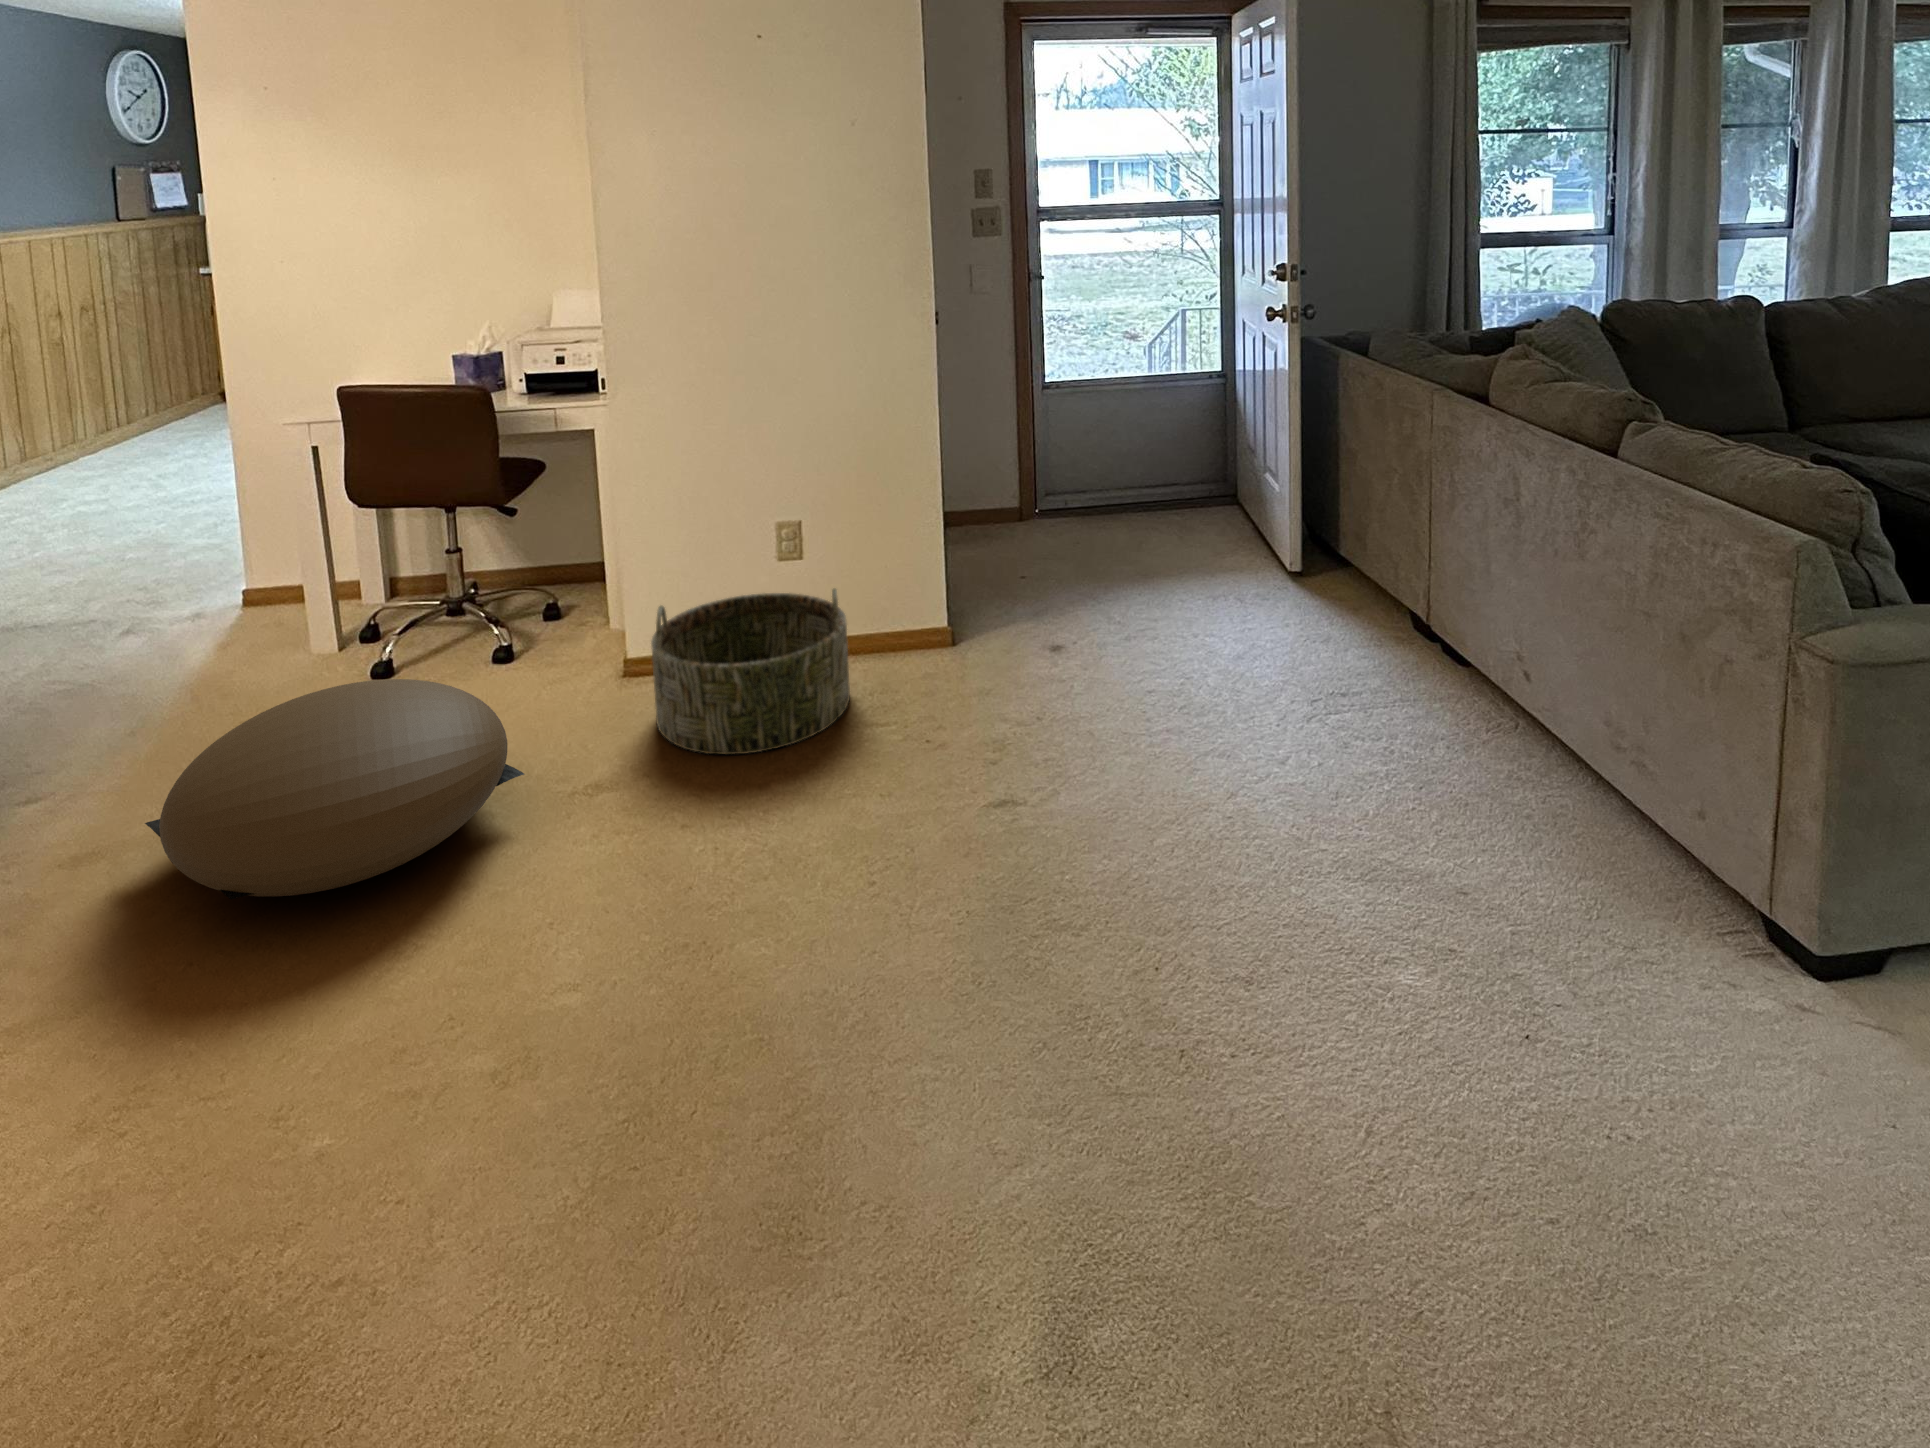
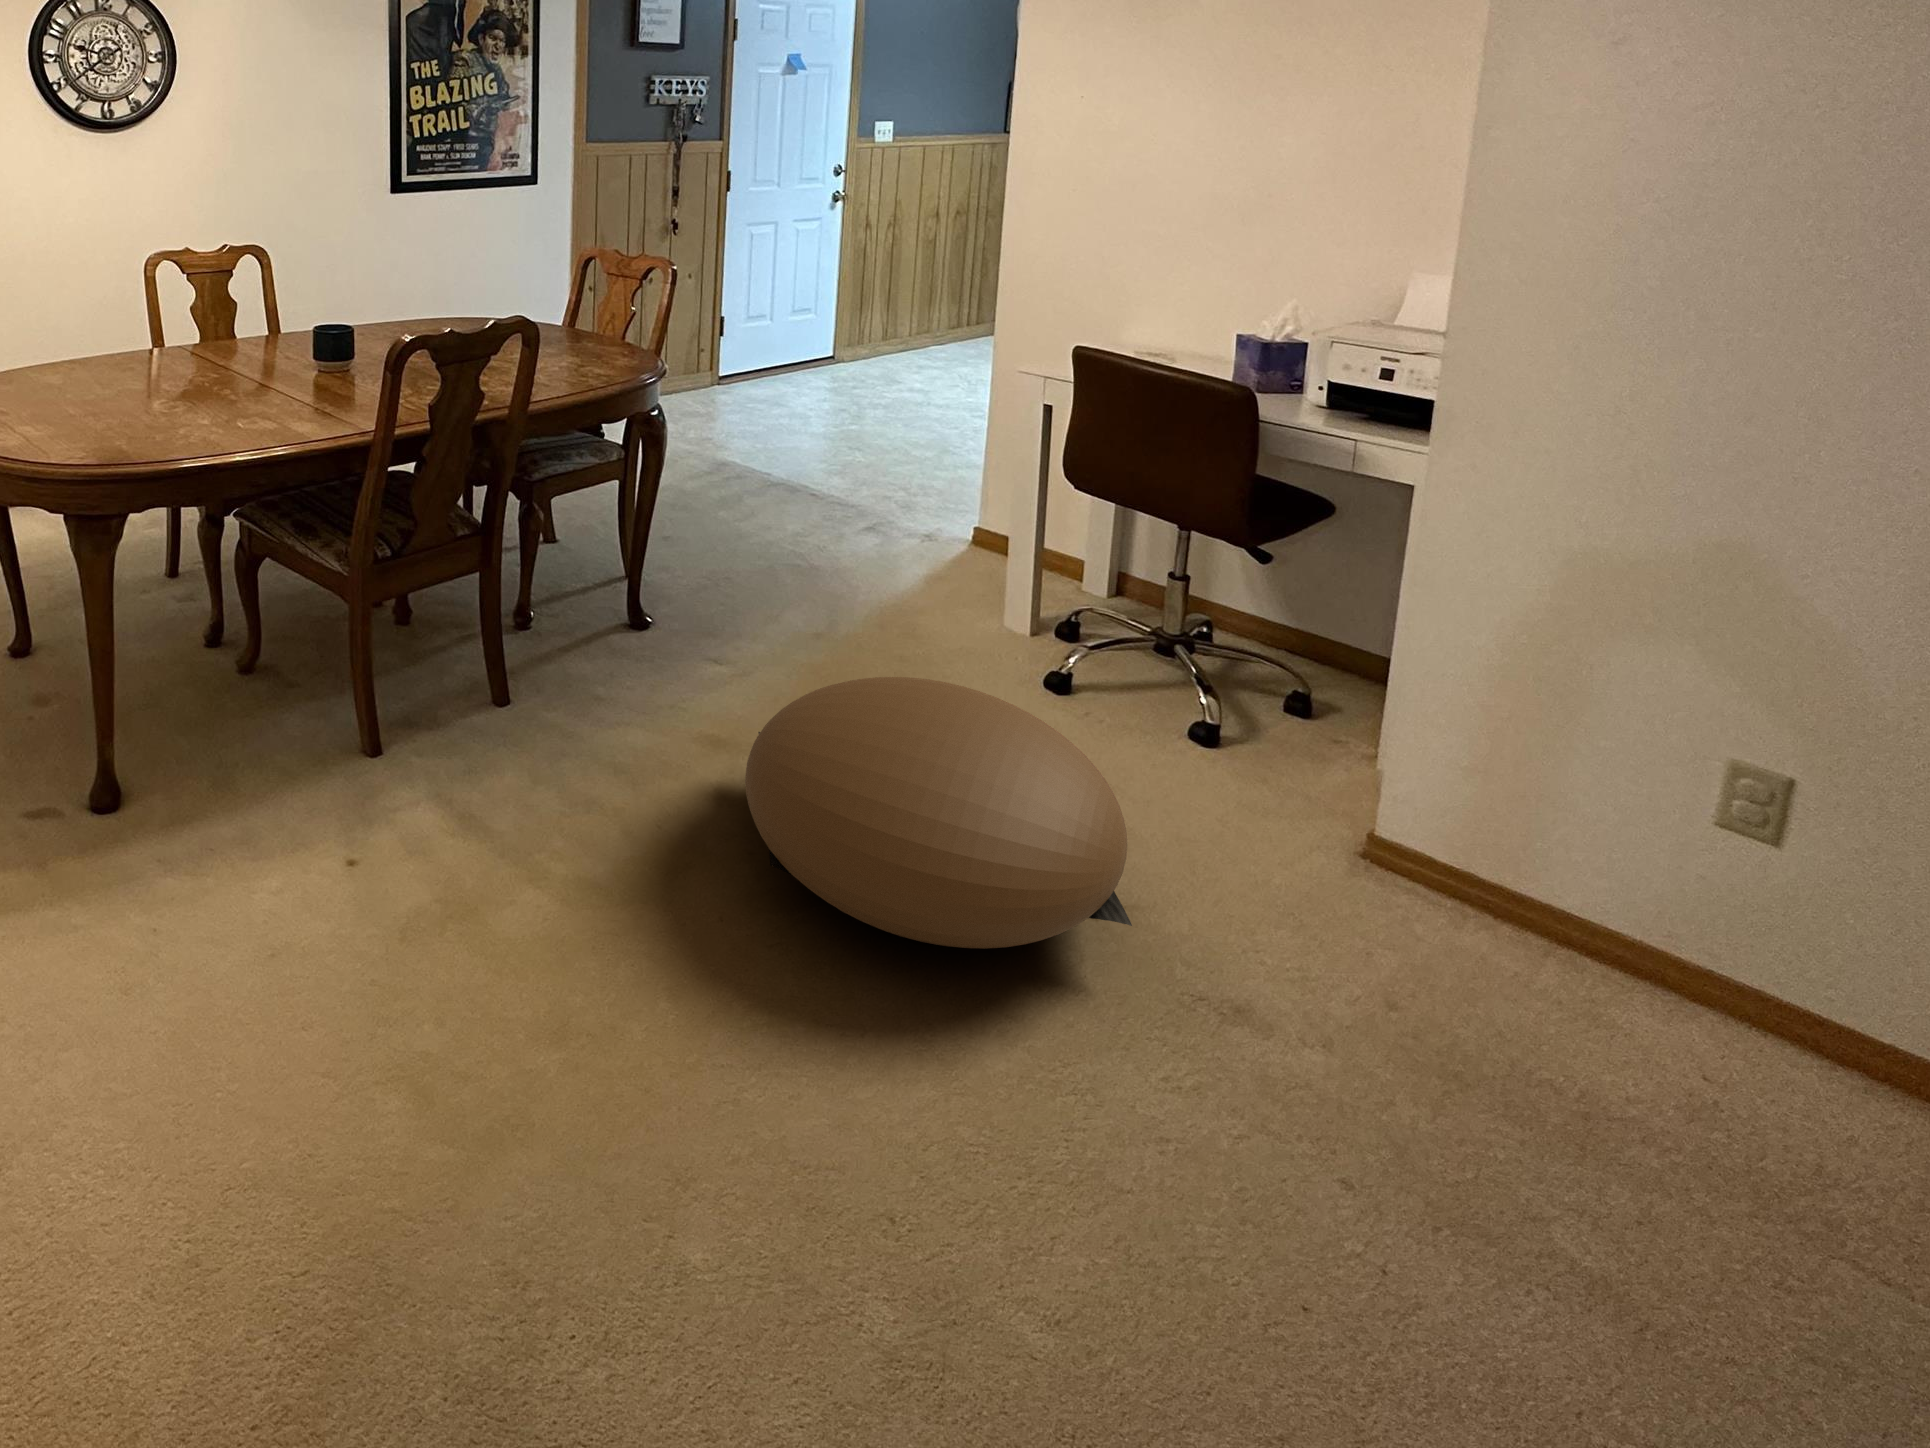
basket: present [651,588,850,754] -> none [1374,797,1853,1195]

